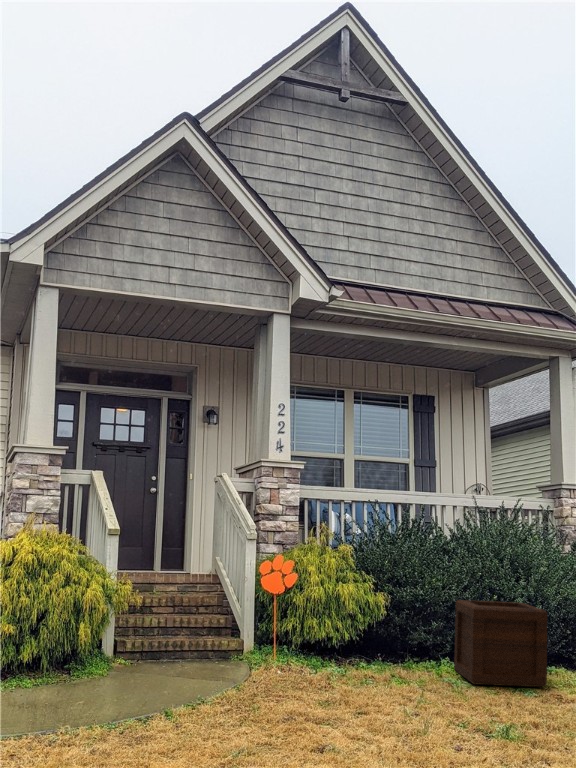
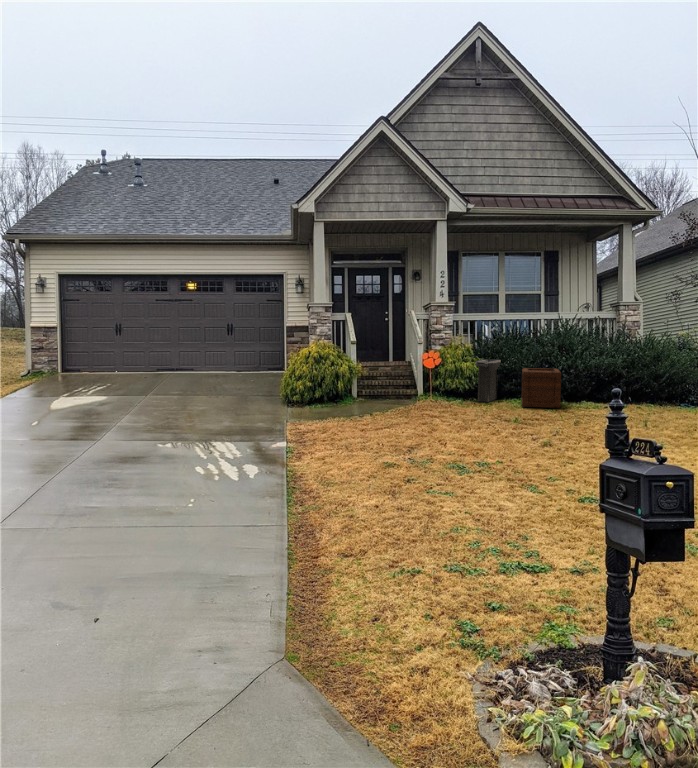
trash can: none [368,580,409,670] -> present [476,360,501,402]

